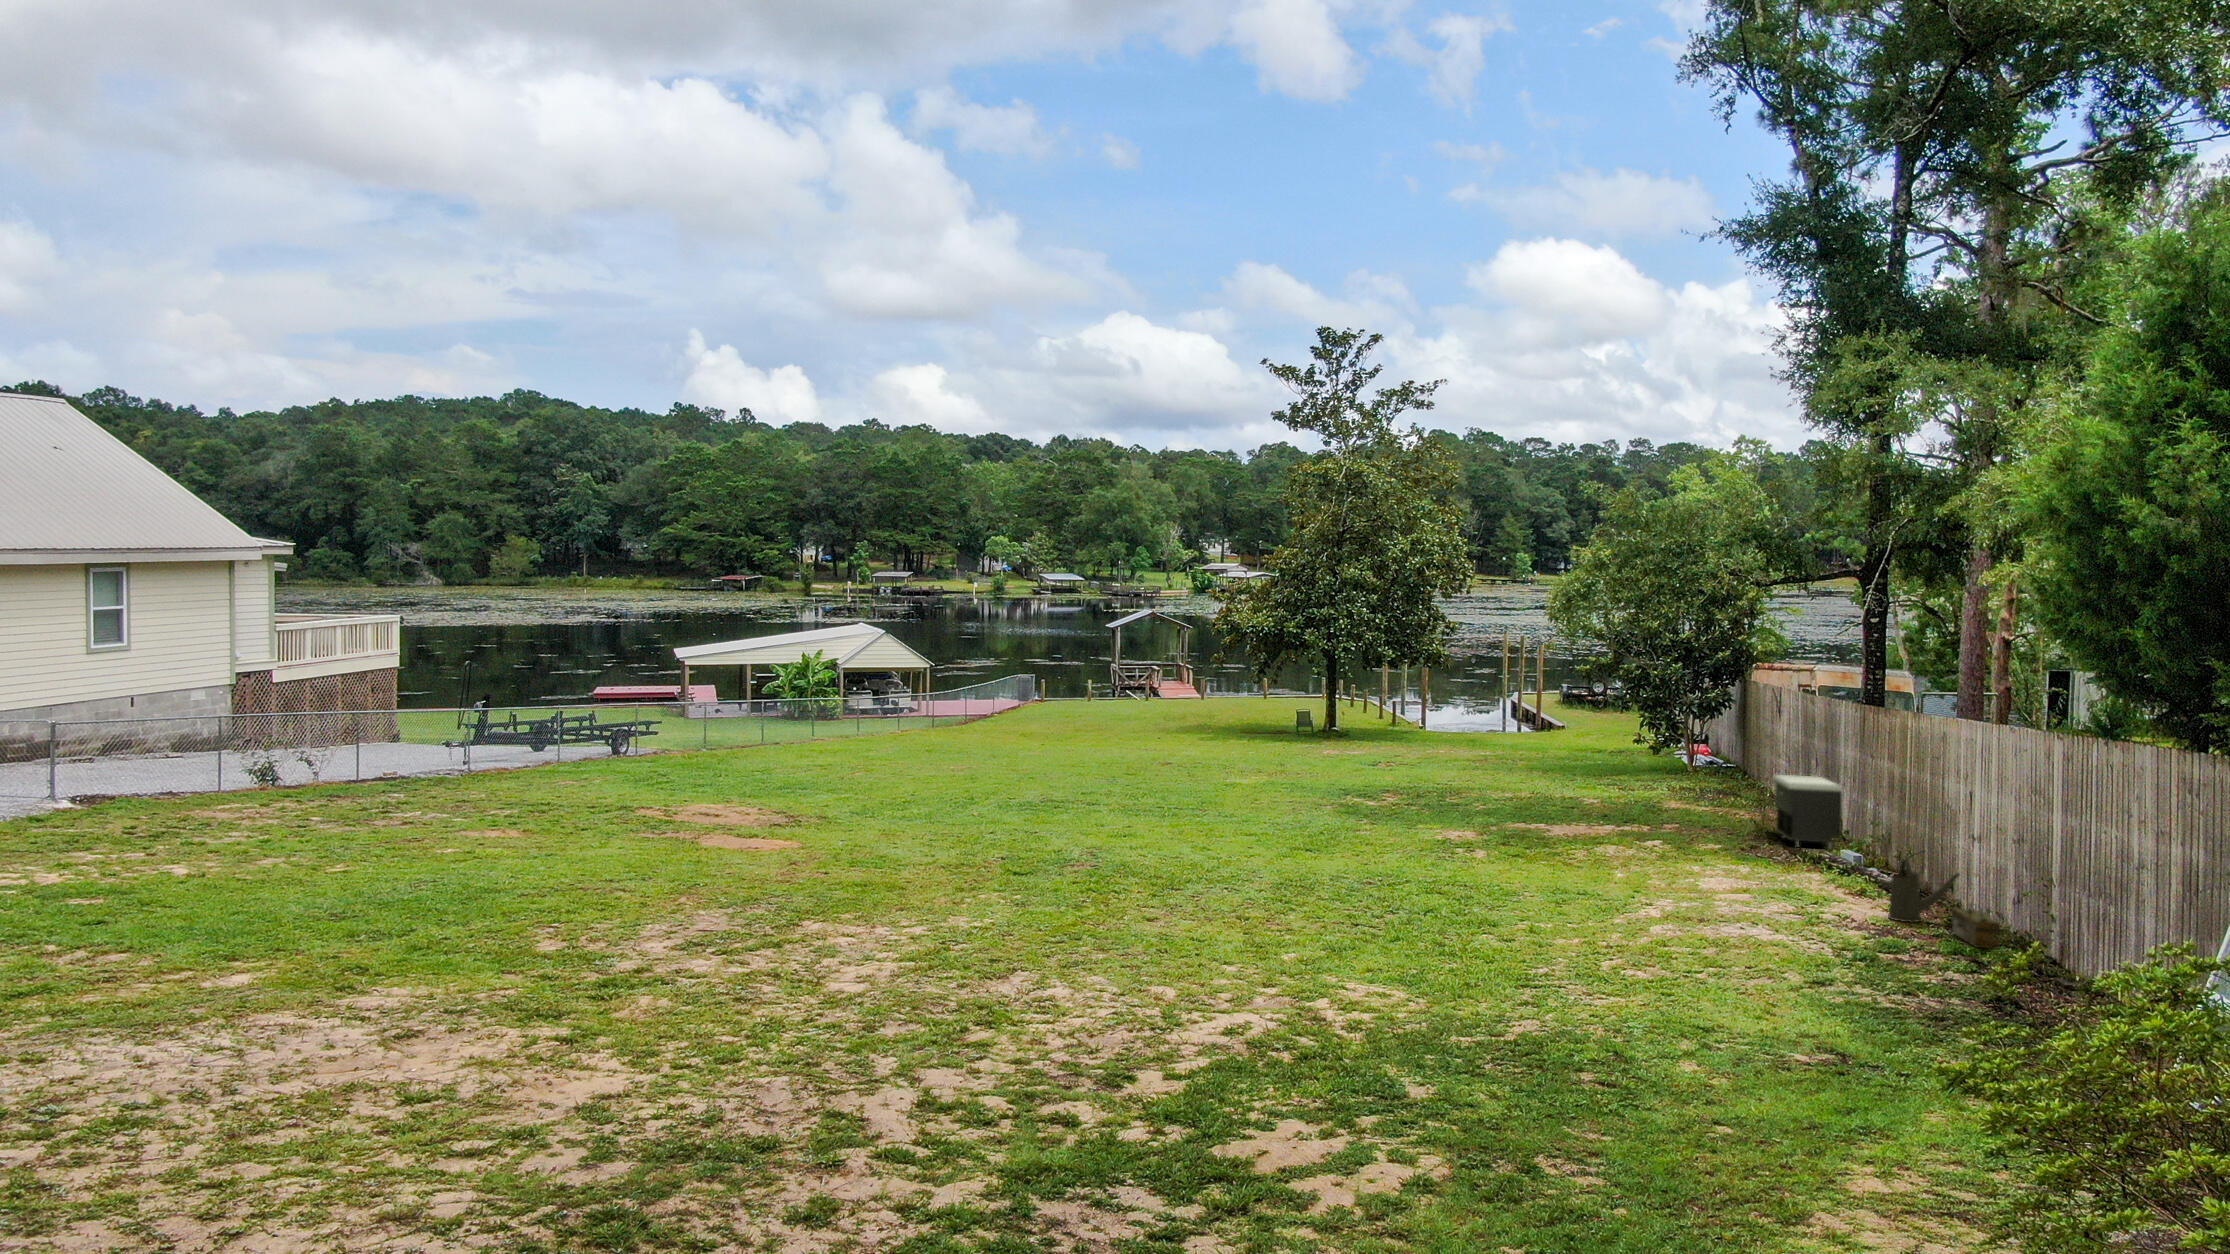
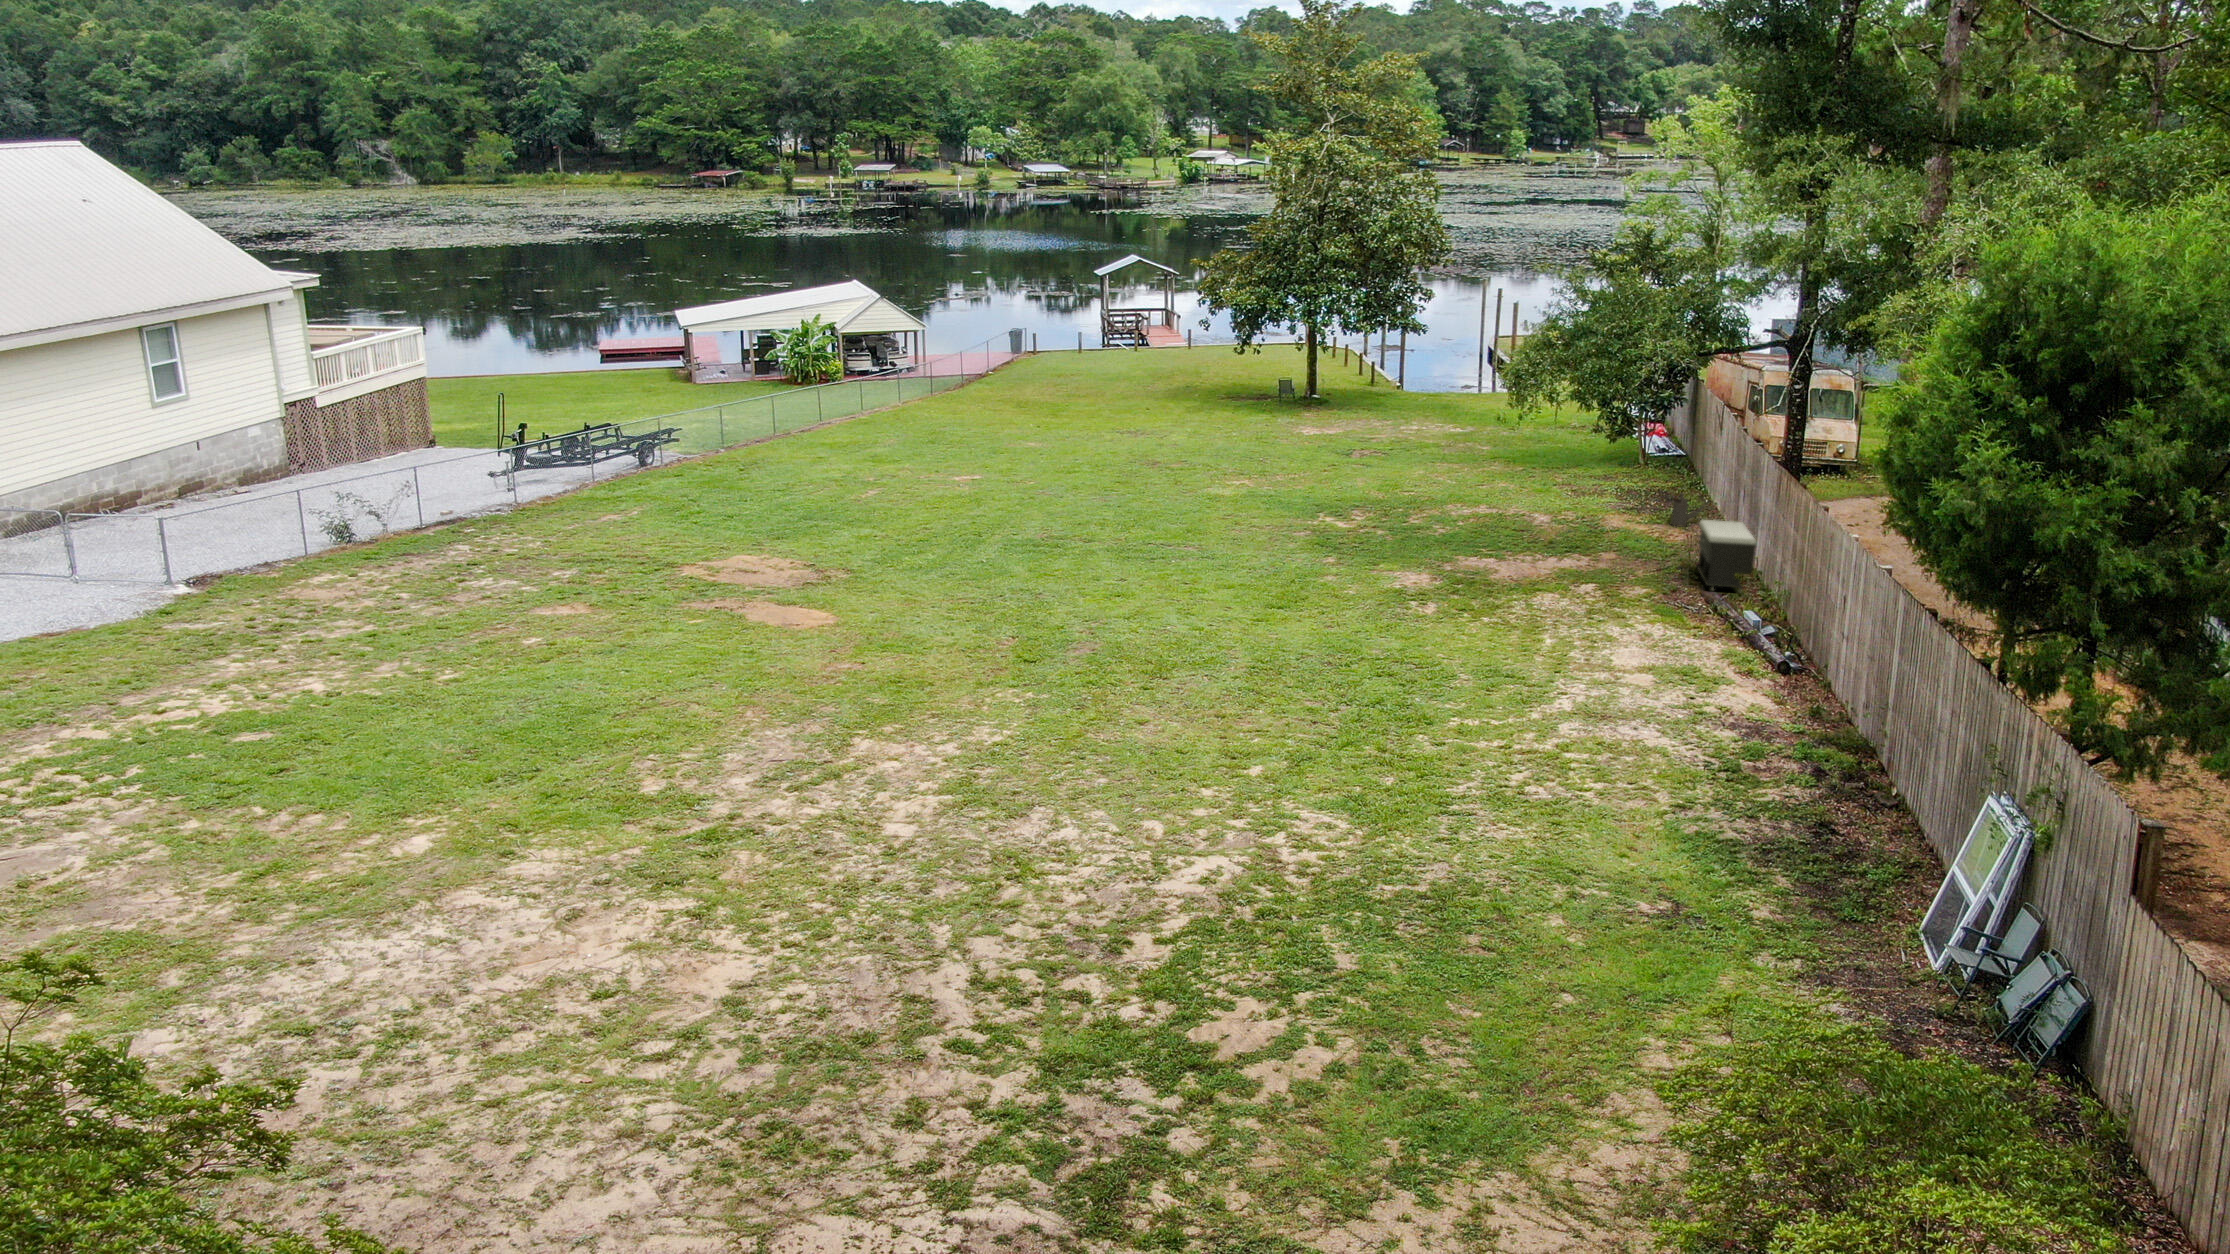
watering can: present [1881,859,1959,922] -> present [1670,493,1709,527]
toolbox: present [1951,902,2001,949] -> none [1810,704,1847,748]

